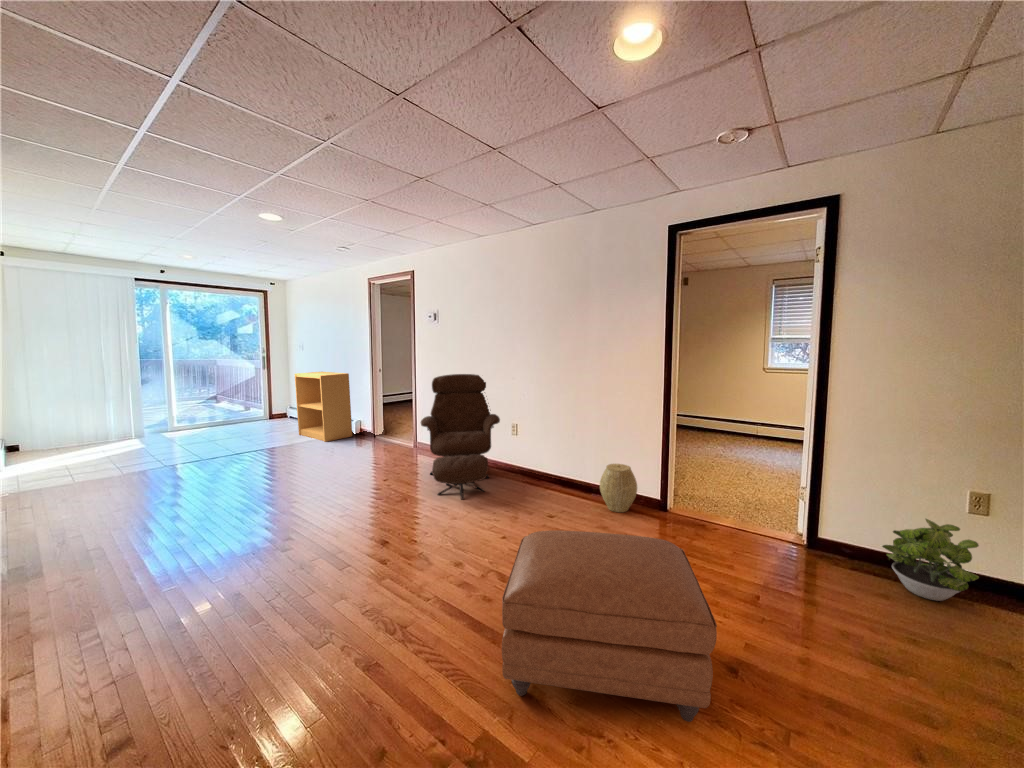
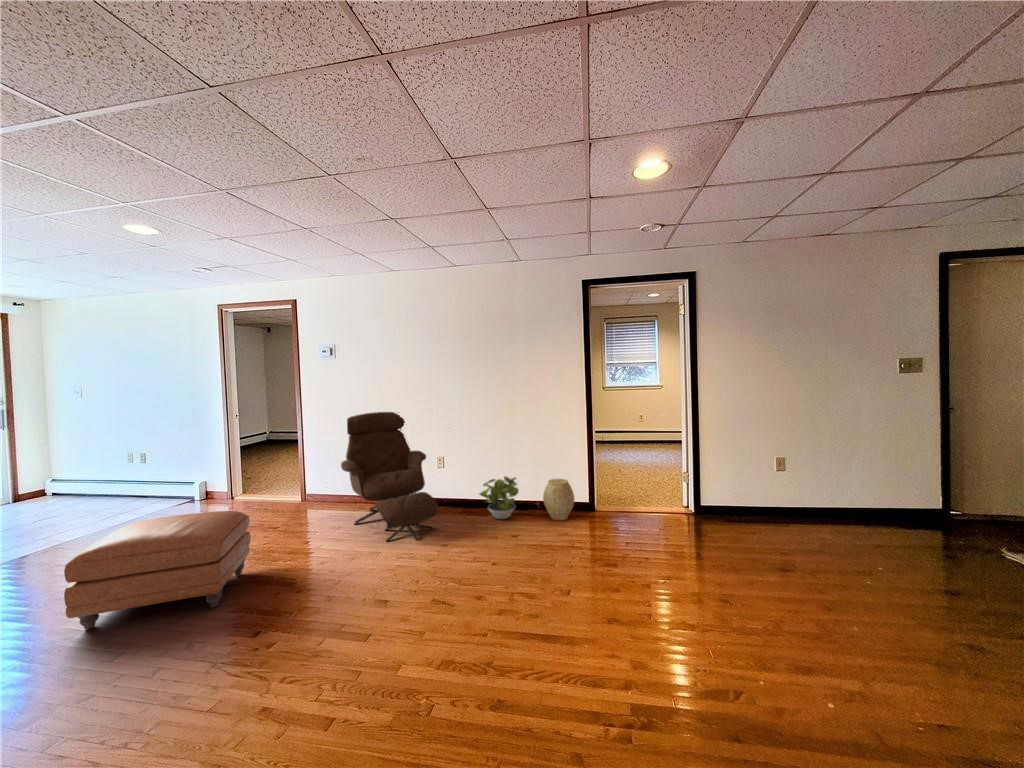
bookshelf: present [294,372,352,442] -> none [94,422,197,515]
potted plant: present [882,519,979,601] -> present [480,476,519,519]
ottoman: present [502,531,717,722] -> present [64,511,251,630]

